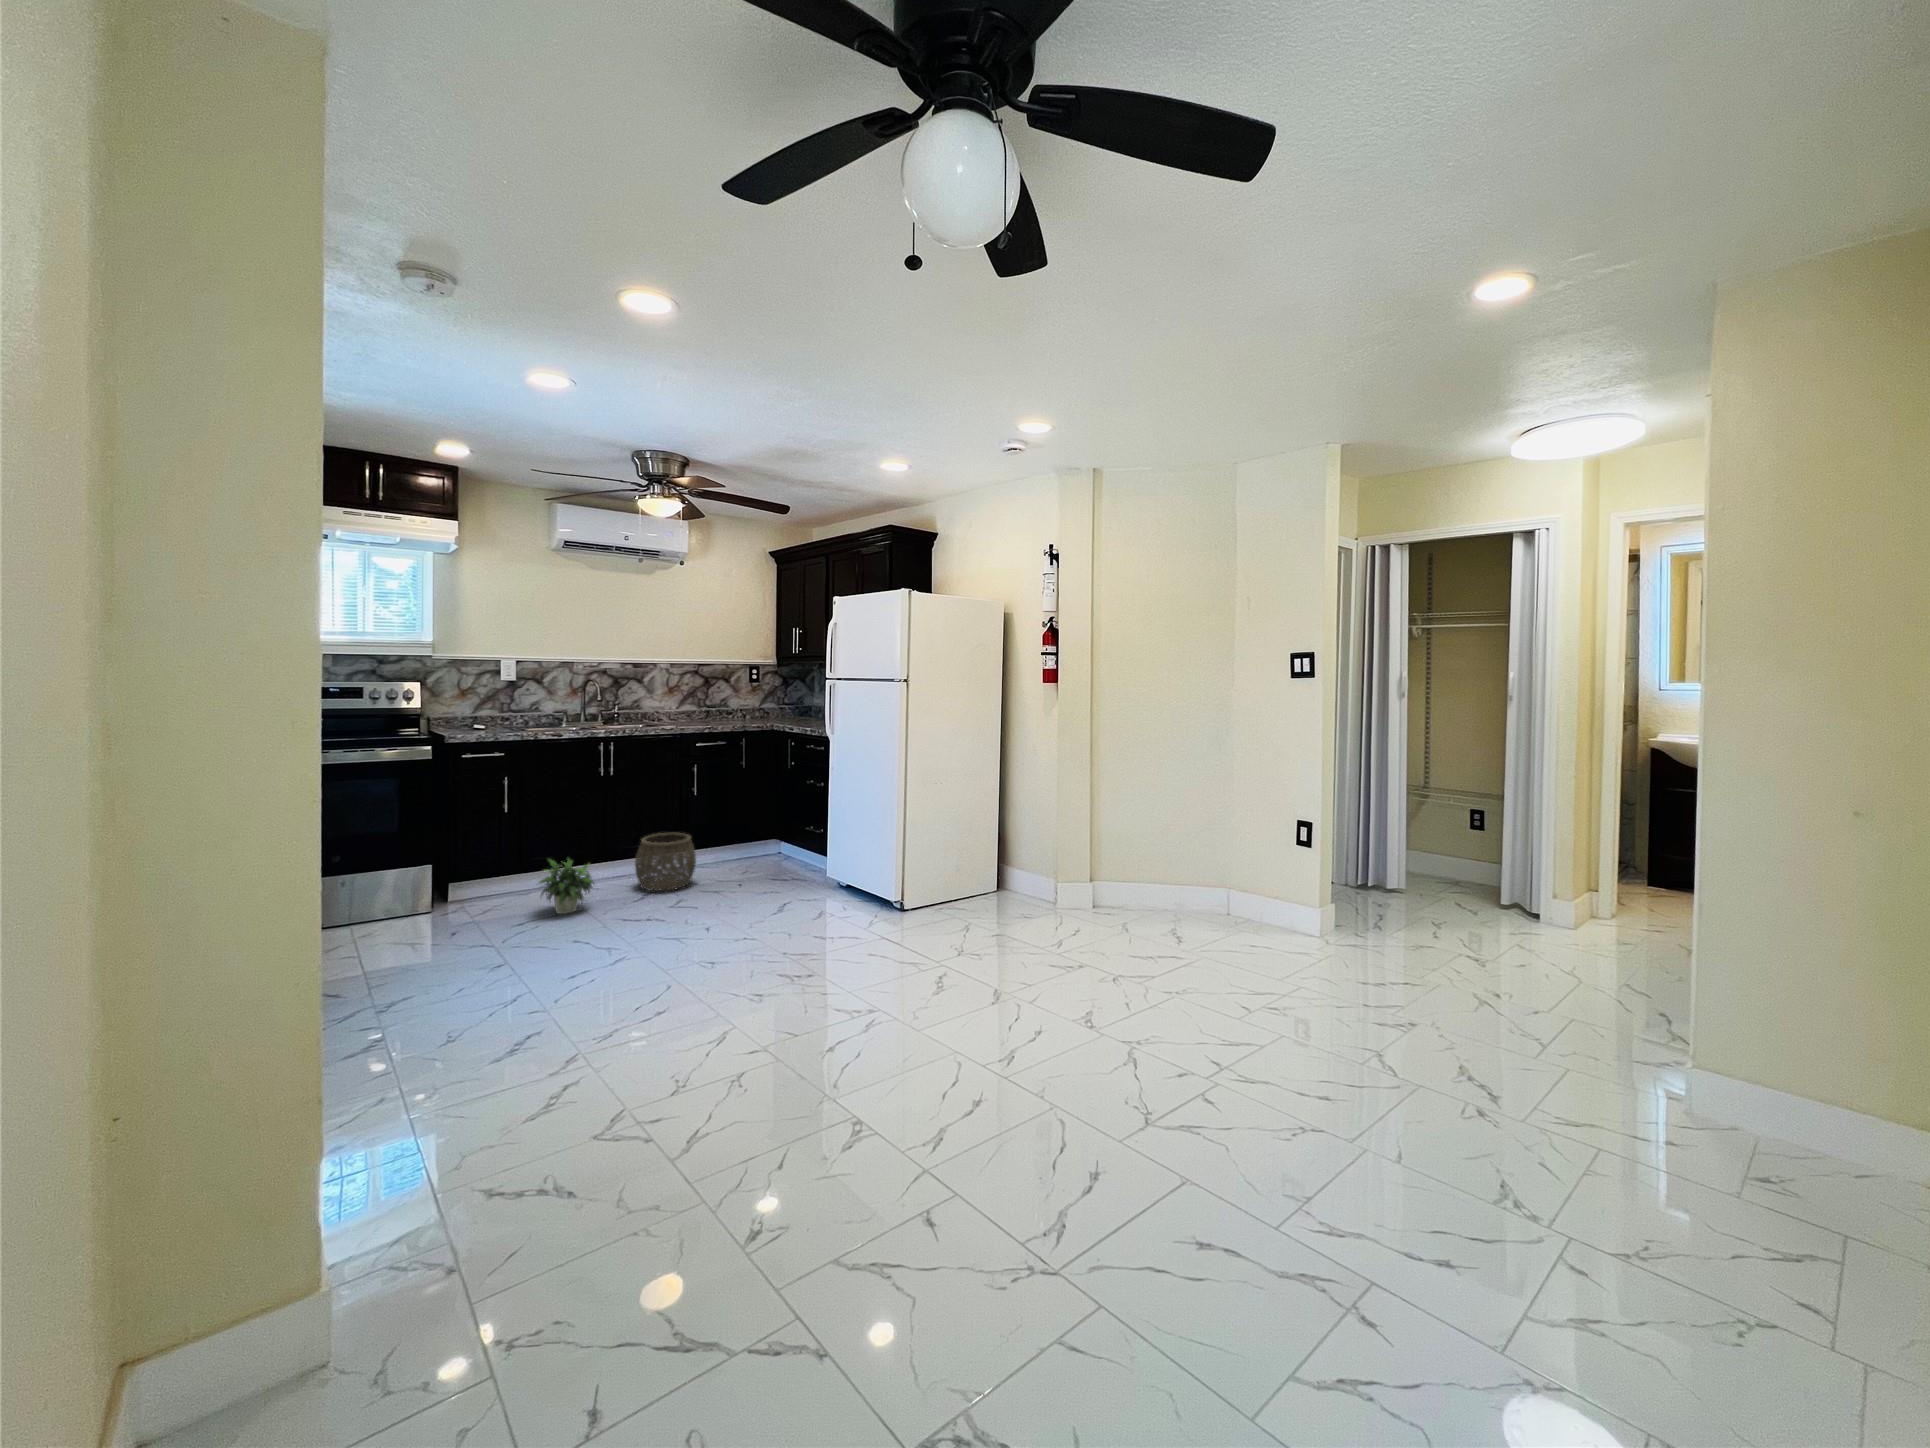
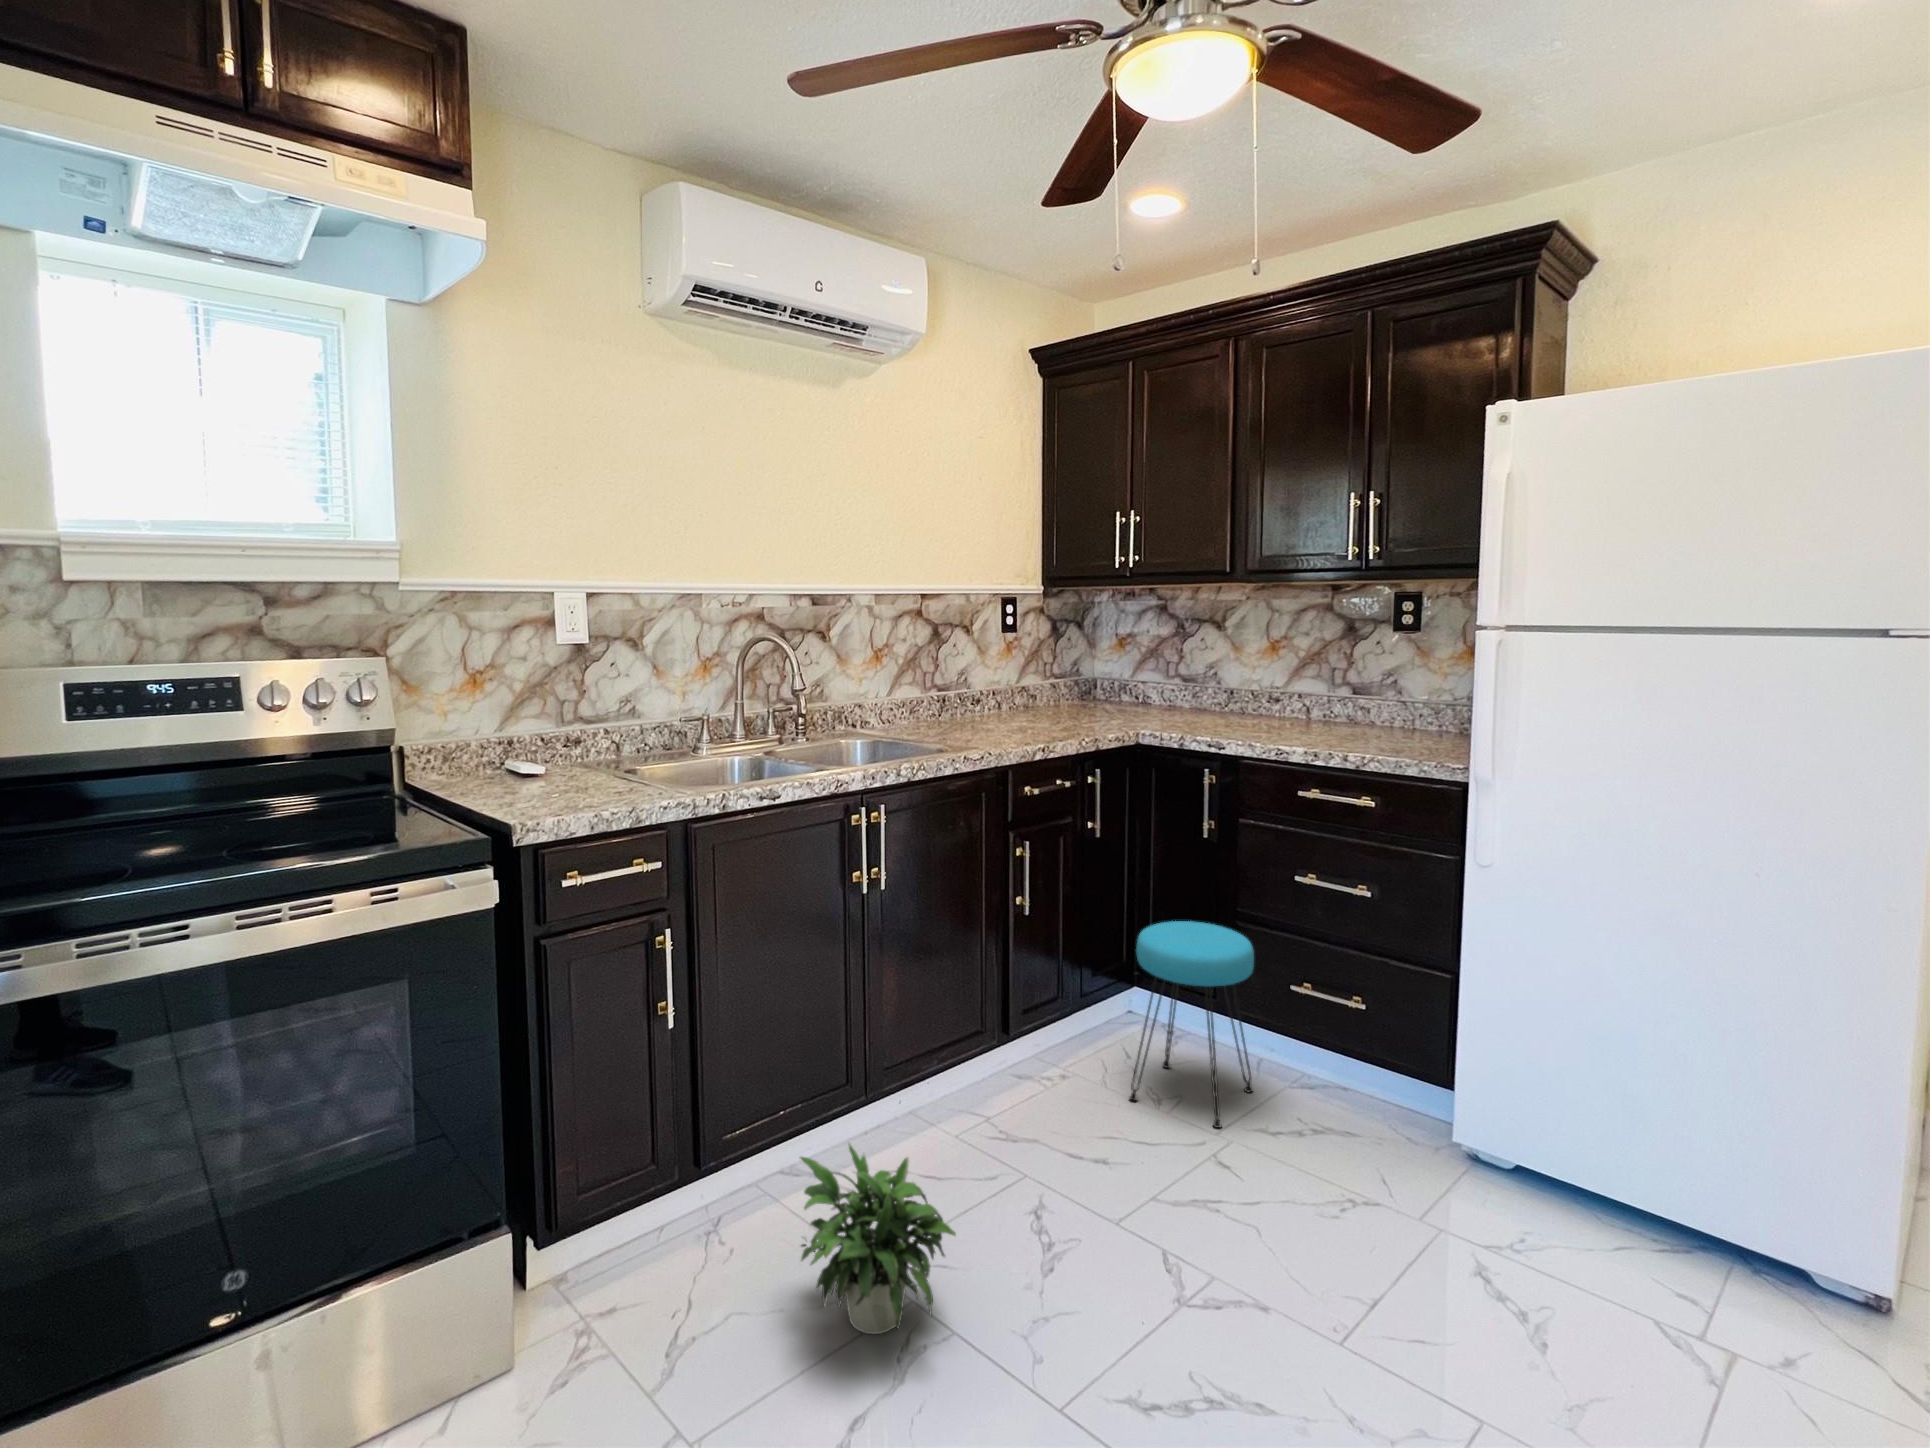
stool: none [733,805,787,881] -> present [1129,921,1254,1128]
woven basket: present [635,833,696,891] -> none [947,1015,1097,1193]

